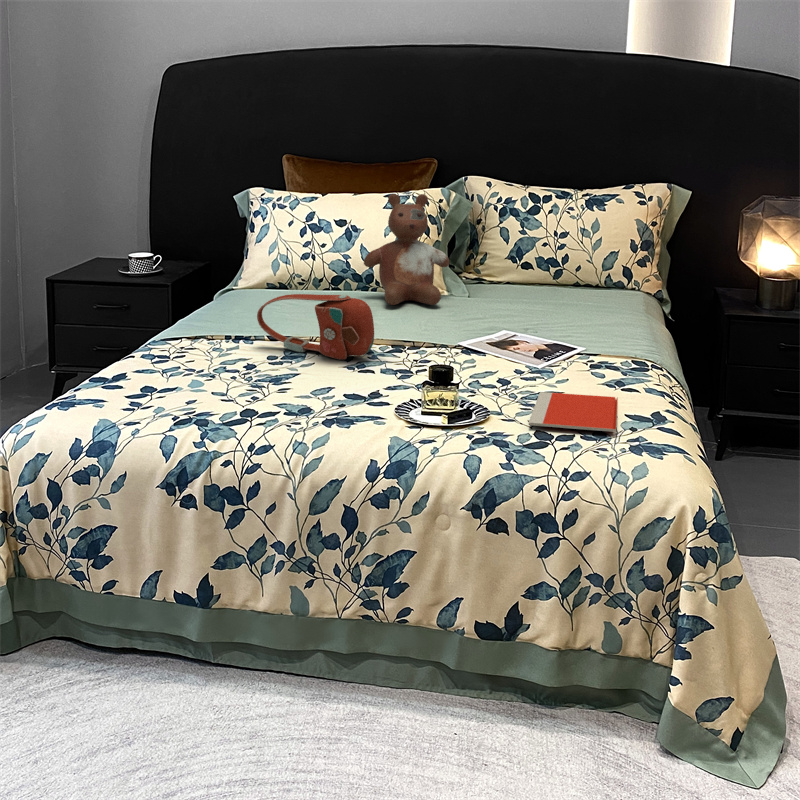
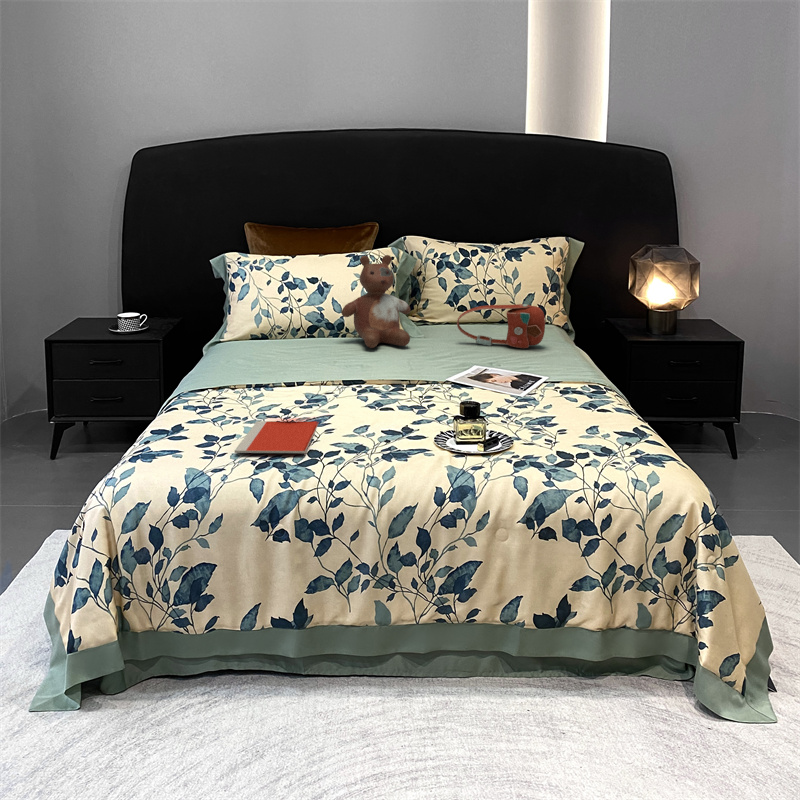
handbag: present [257,294,374,360] -> present [457,304,545,348]
notebook: present [529,392,618,432] -> present [235,421,319,453]

